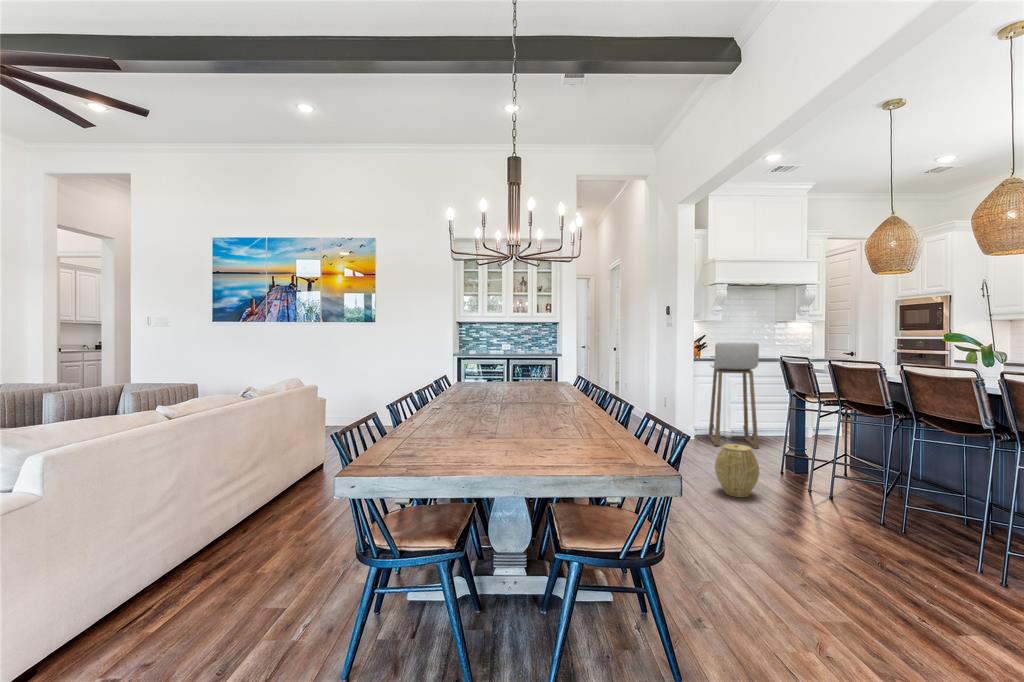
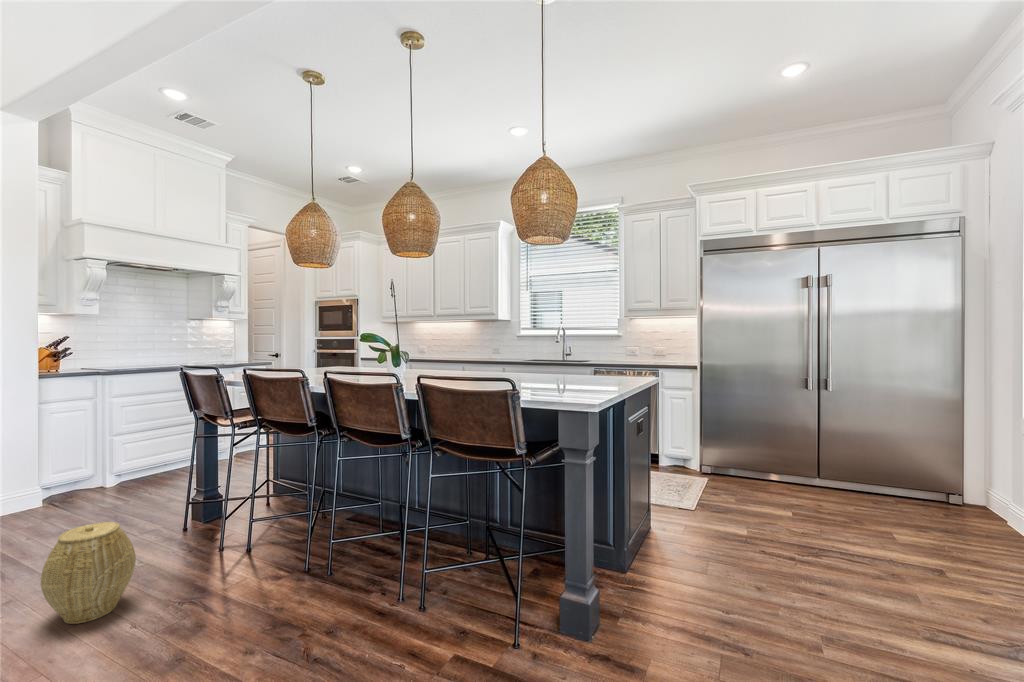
bar stool: present [709,342,759,448] -> none [70,346,156,515]

